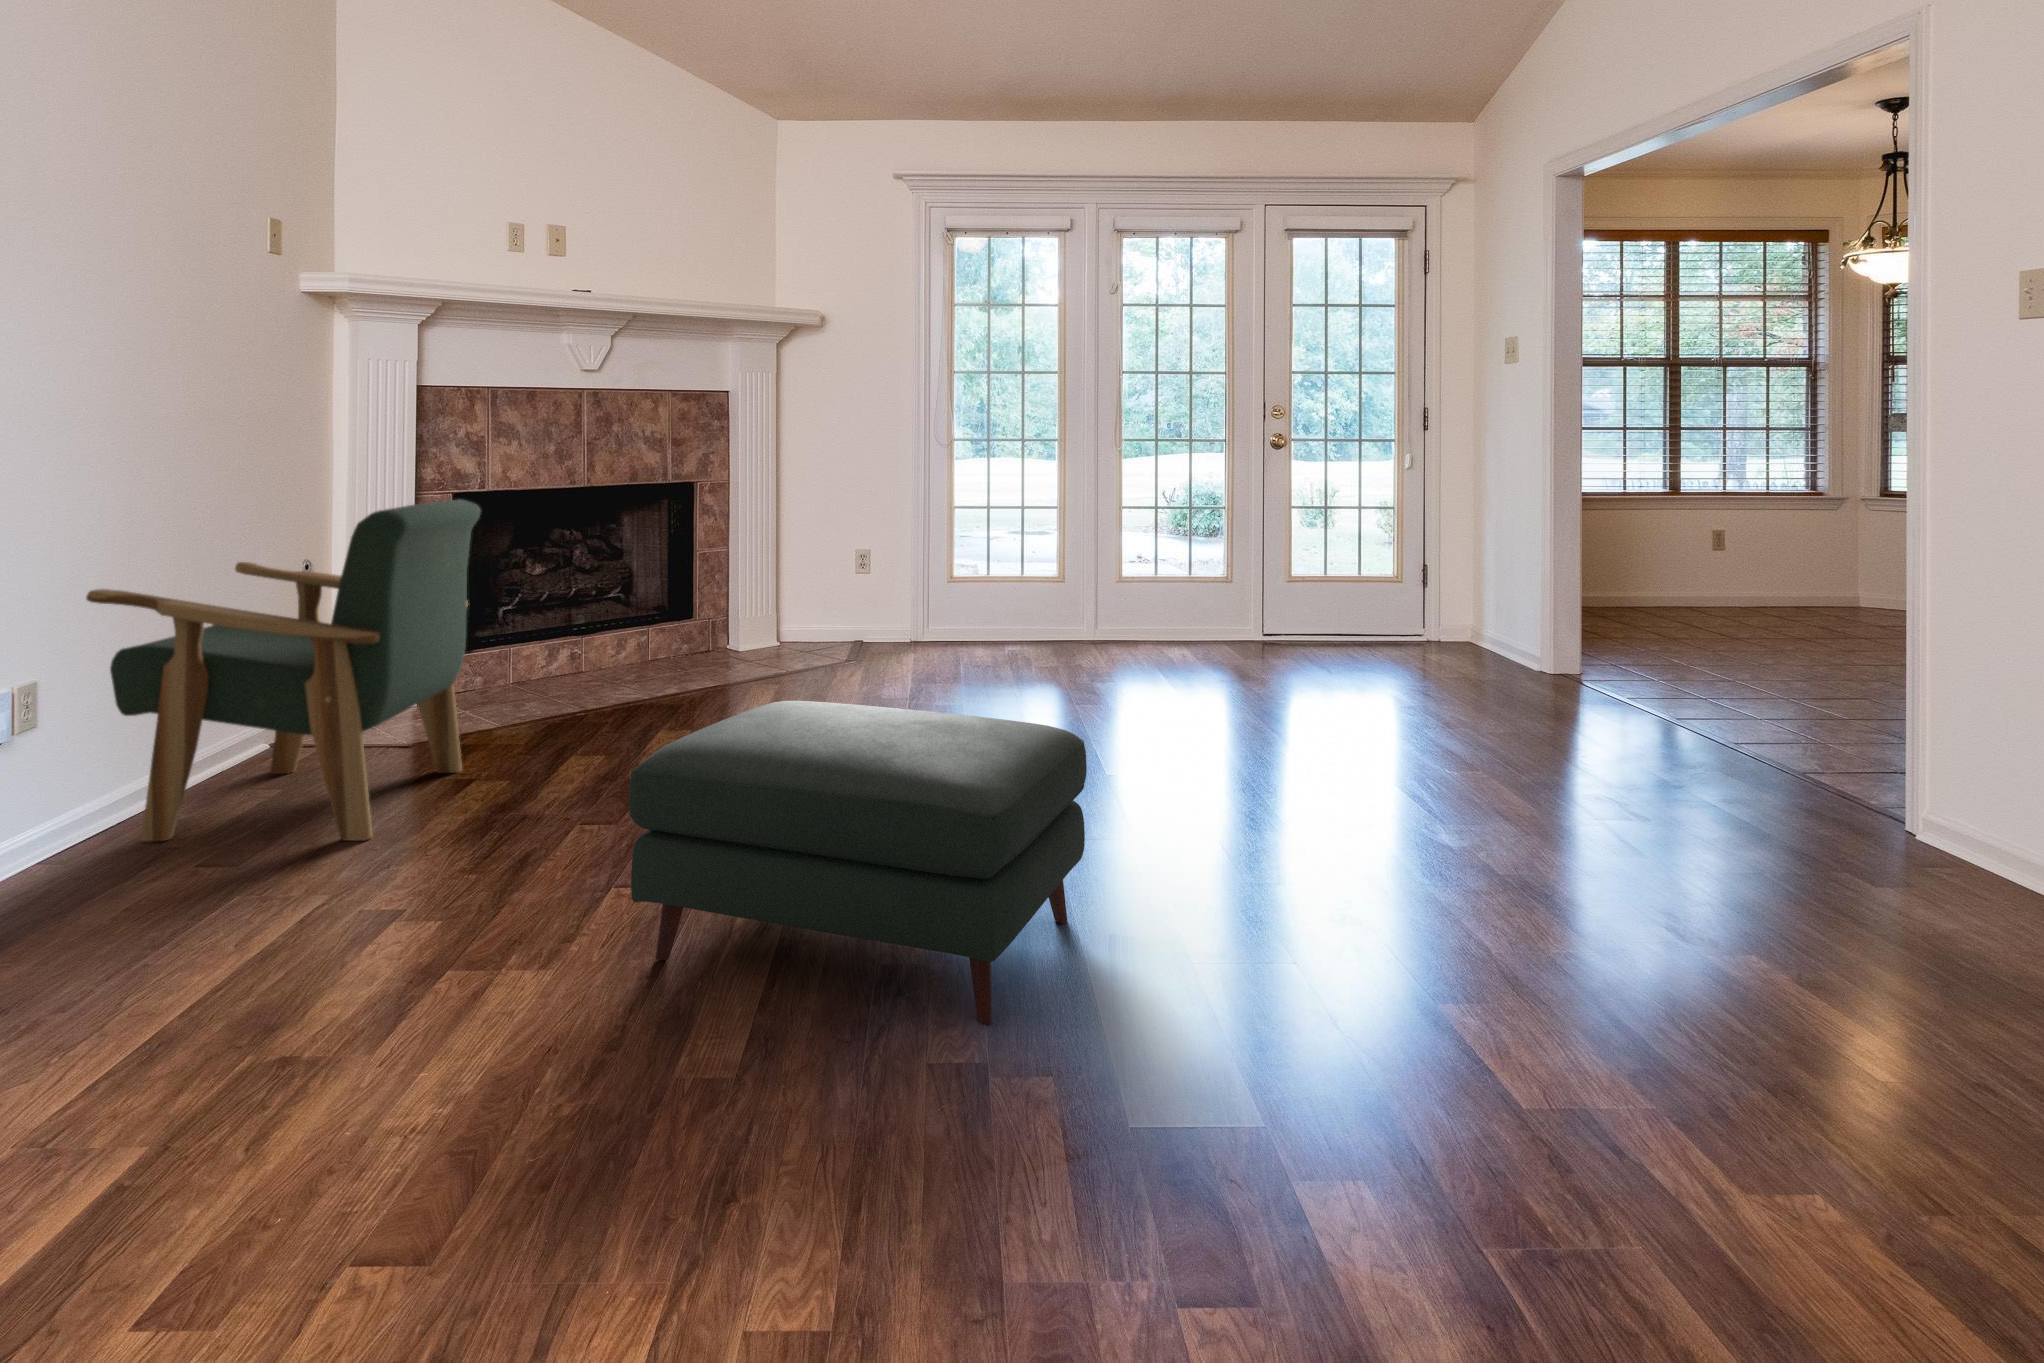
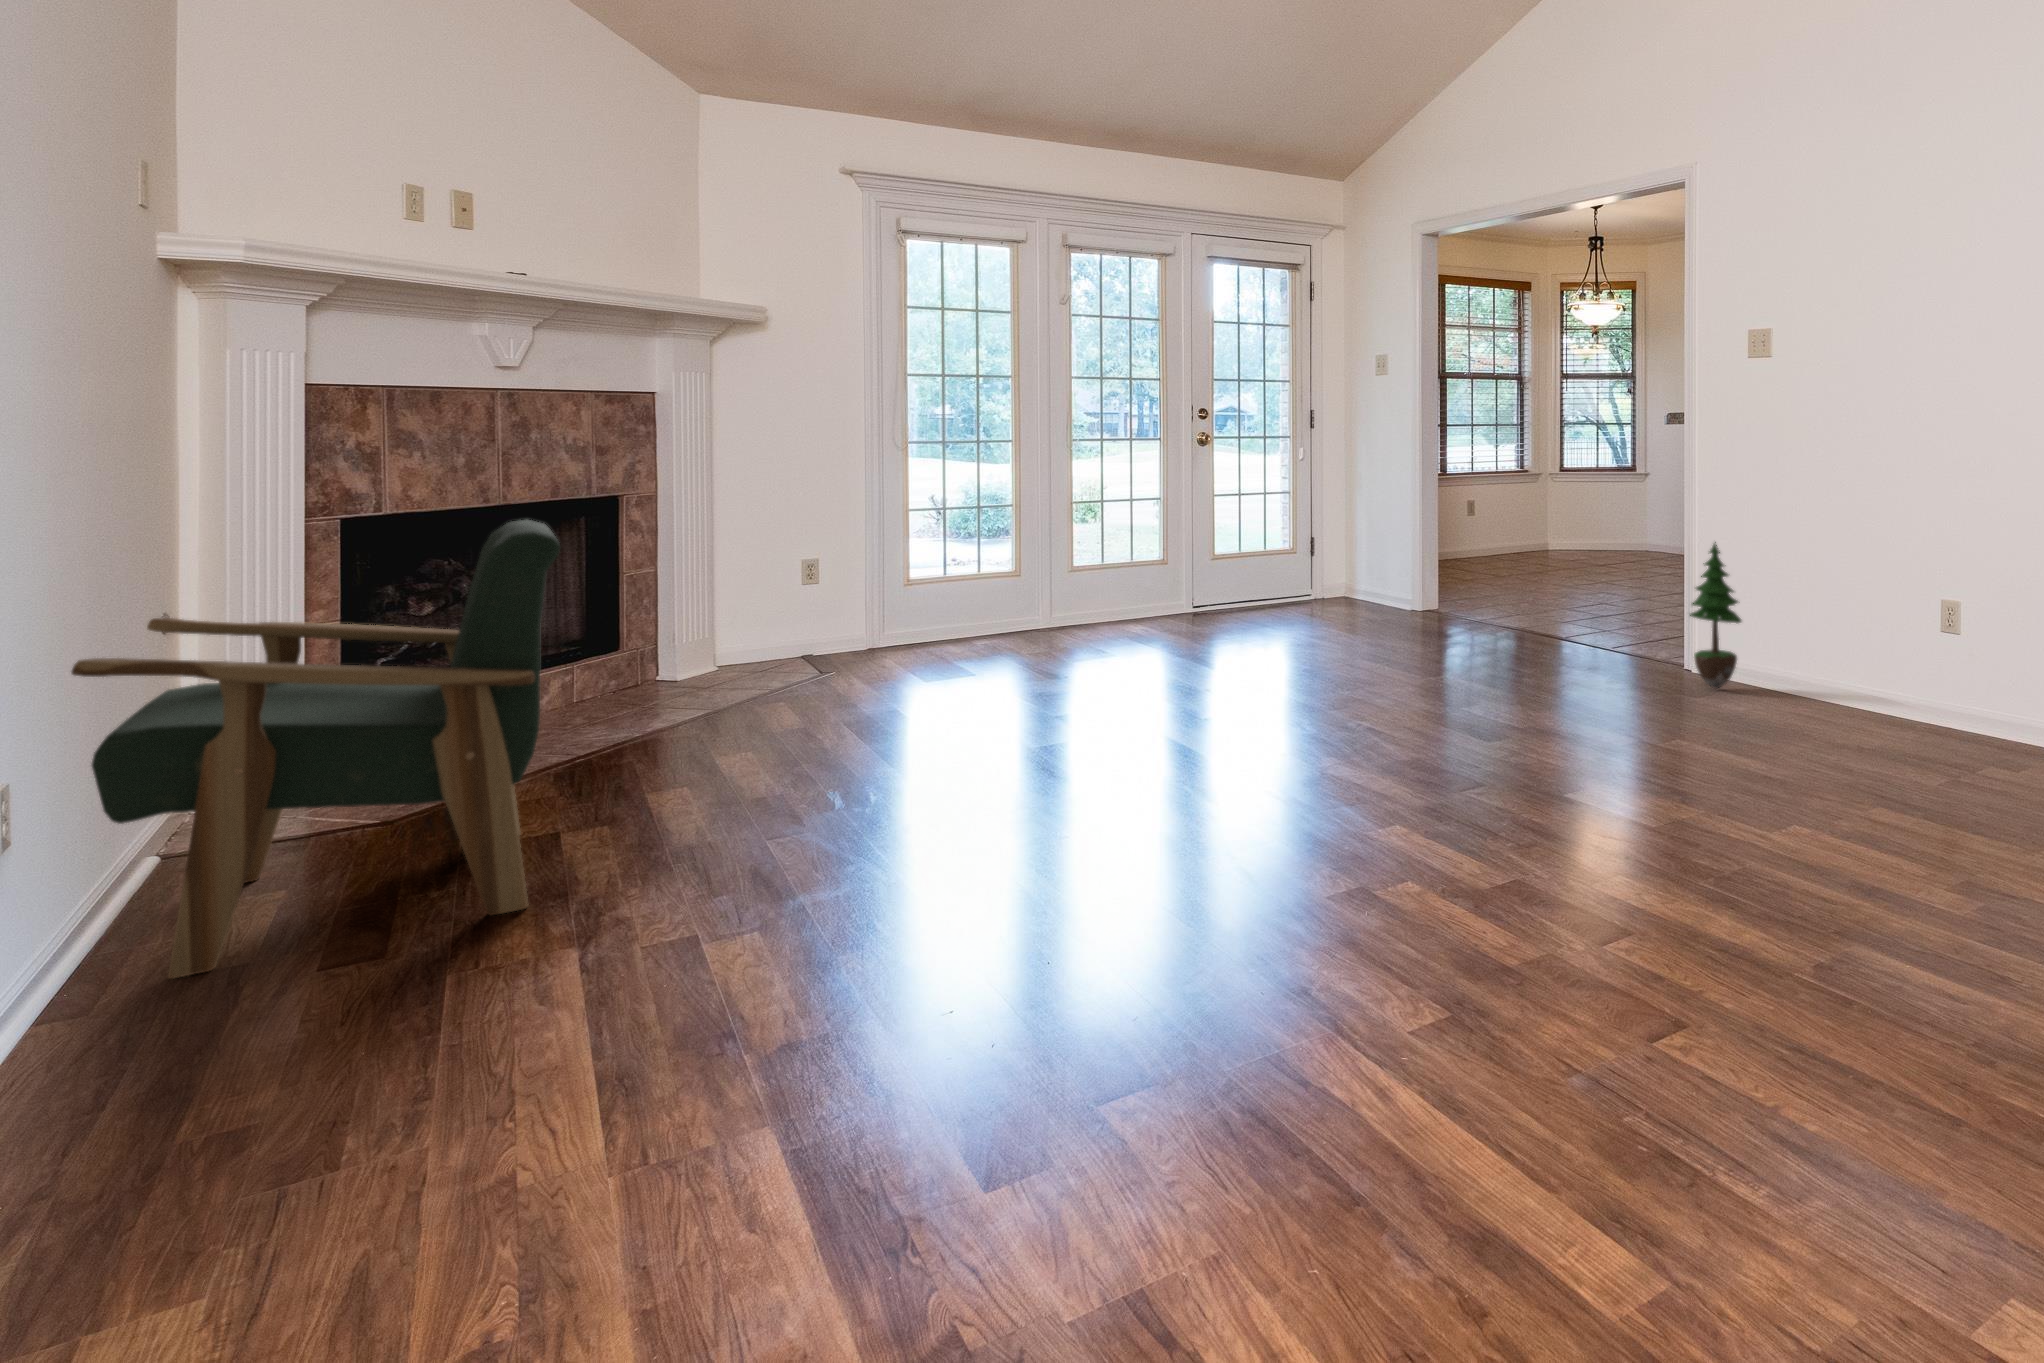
potted tree: none [1871,617,1983,861] -> present [1690,542,1741,689]
ottoman: present [628,701,1087,1024] -> none [1004,666,1357,911]

